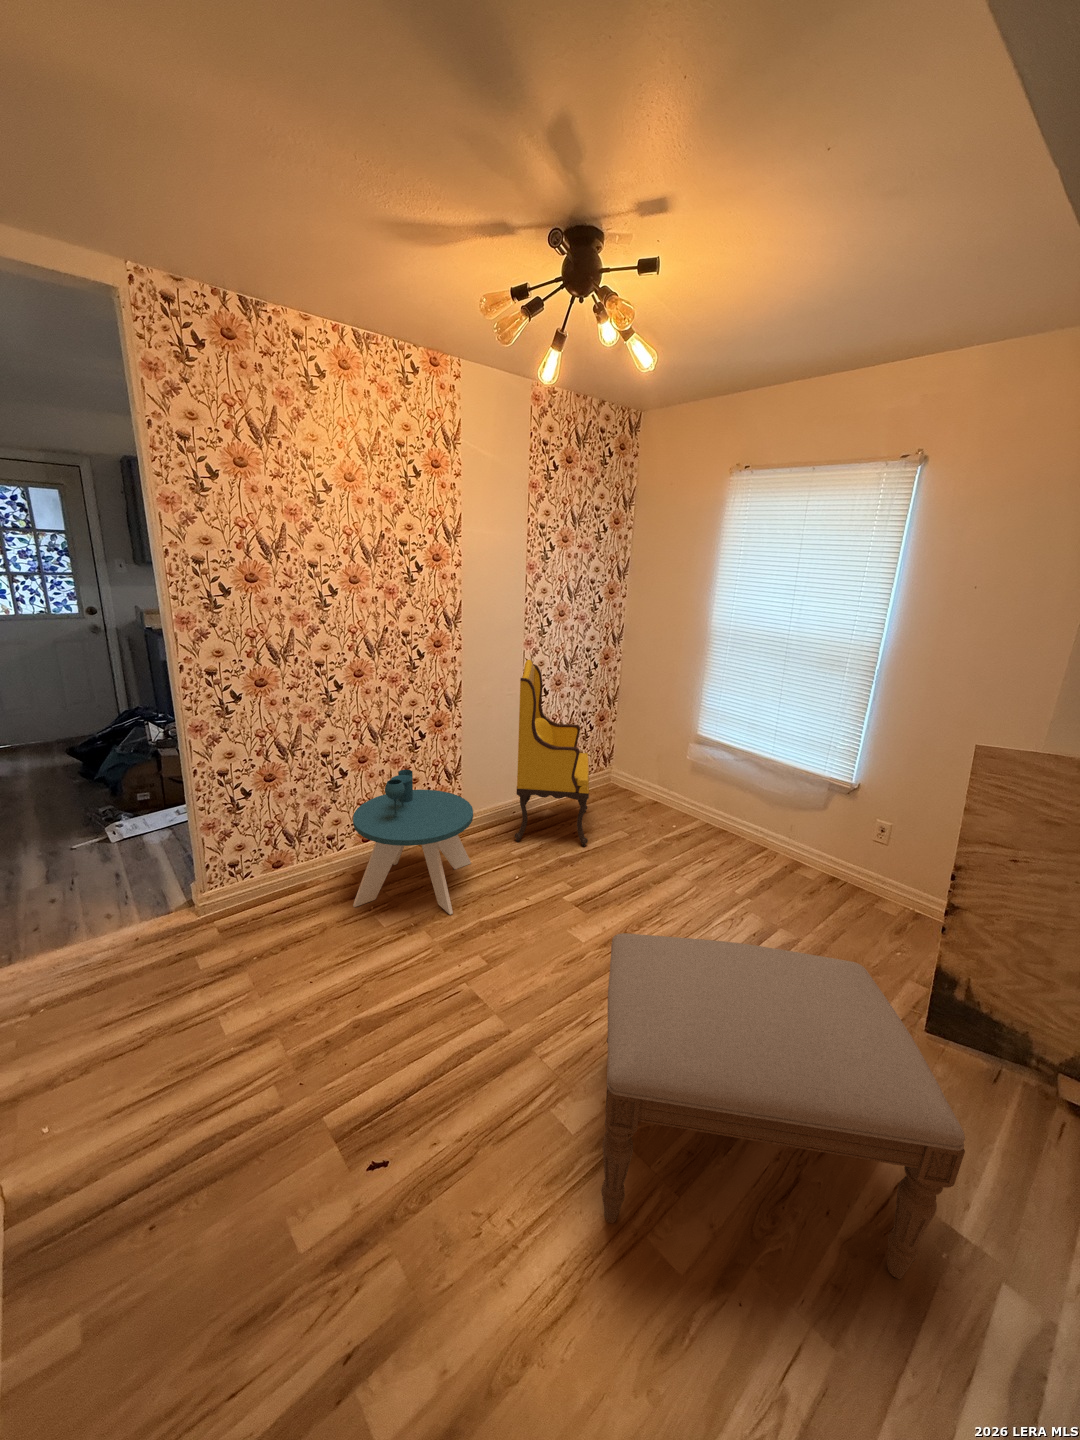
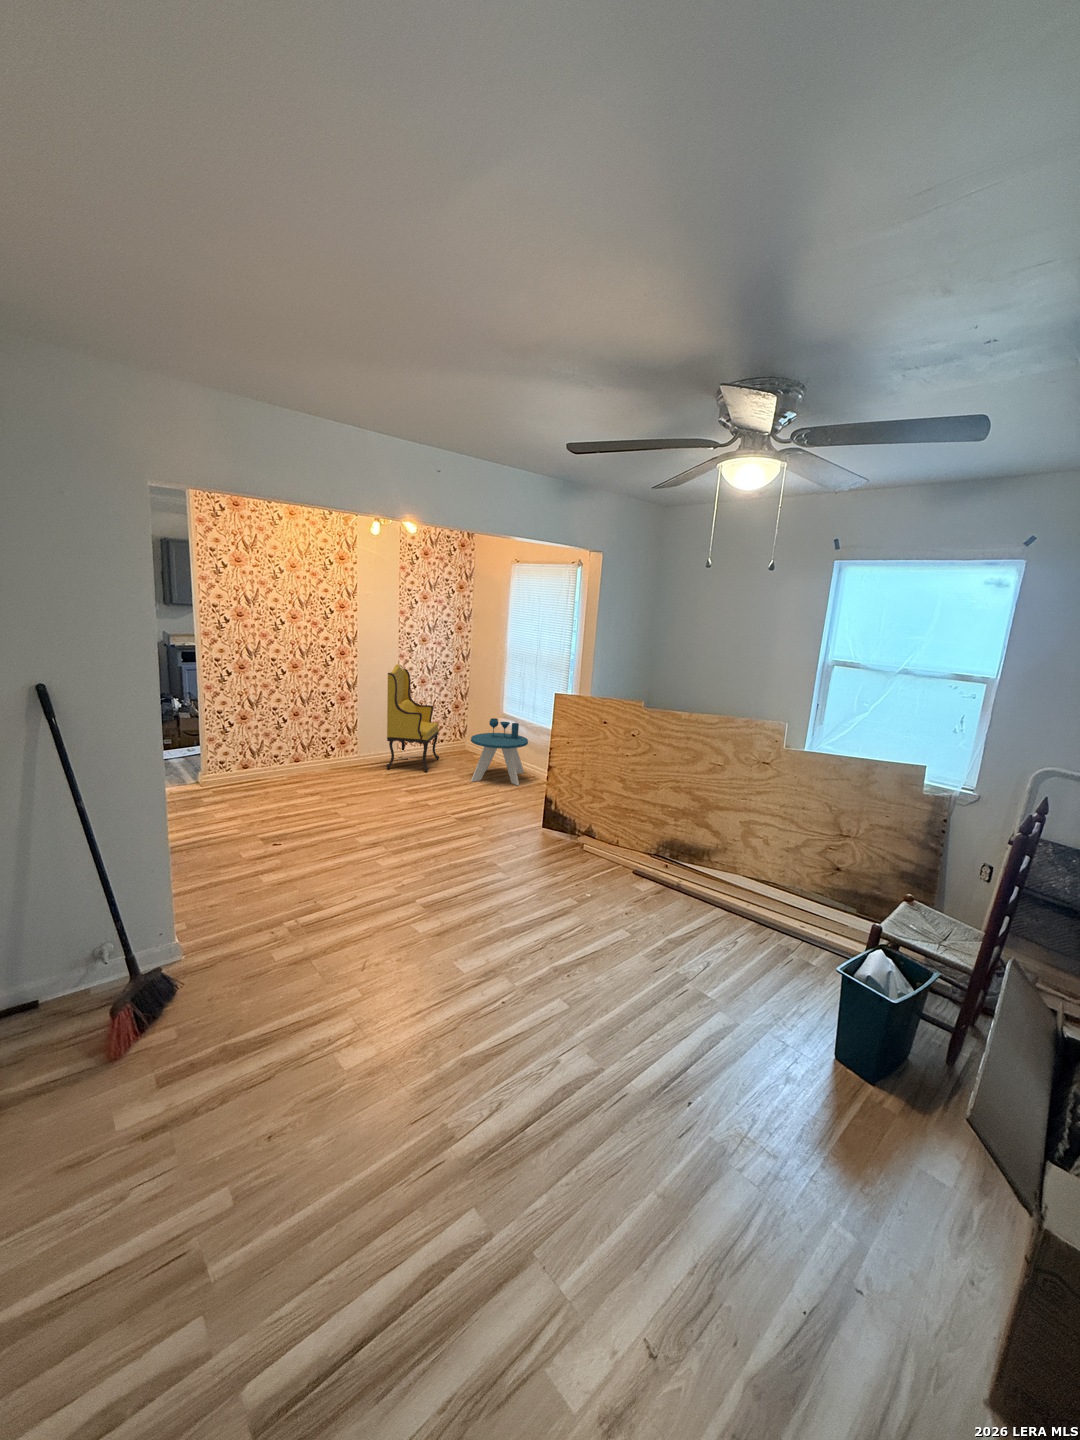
side table: present [353,770,473,914] -> present [471,718,528,786]
ottoman: present [601,933,965,1279] -> none [358,764,487,864]

